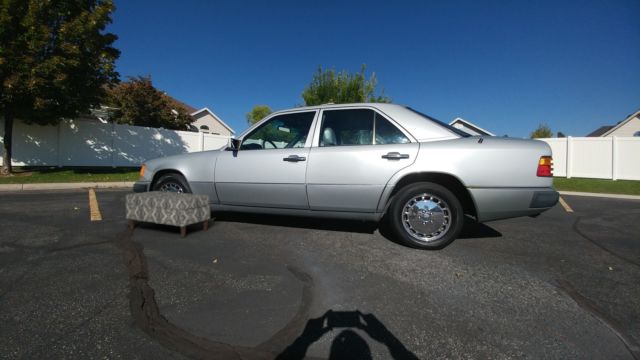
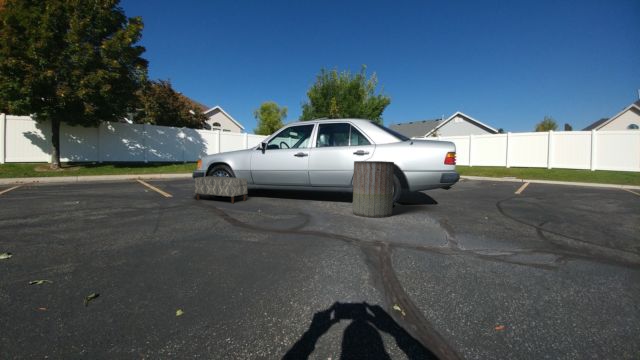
trash can: none [384,170,461,276] -> present [353,161,394,218]

